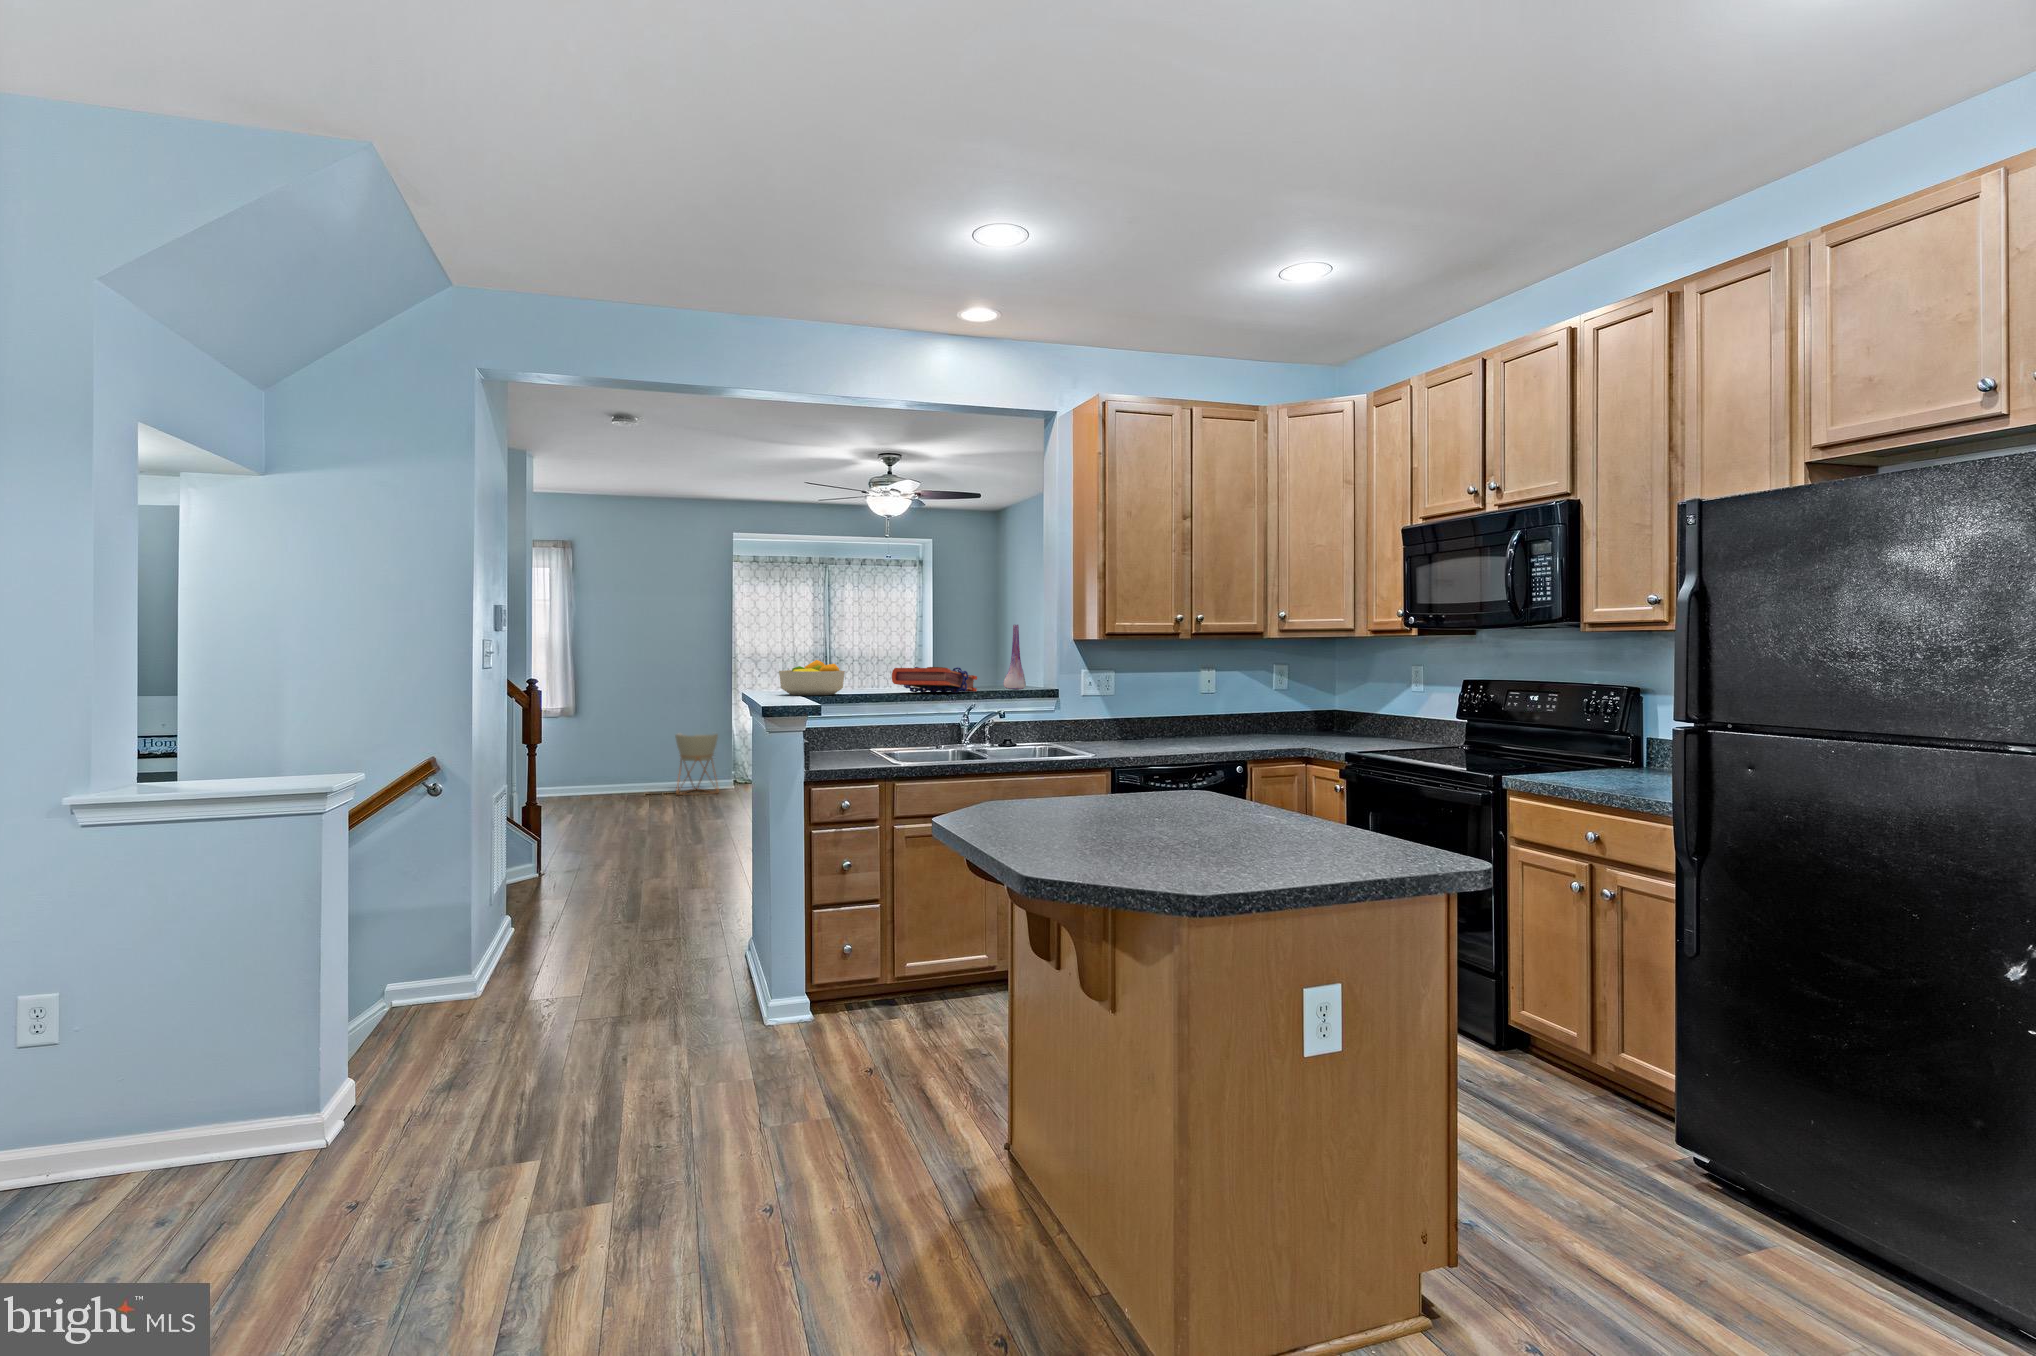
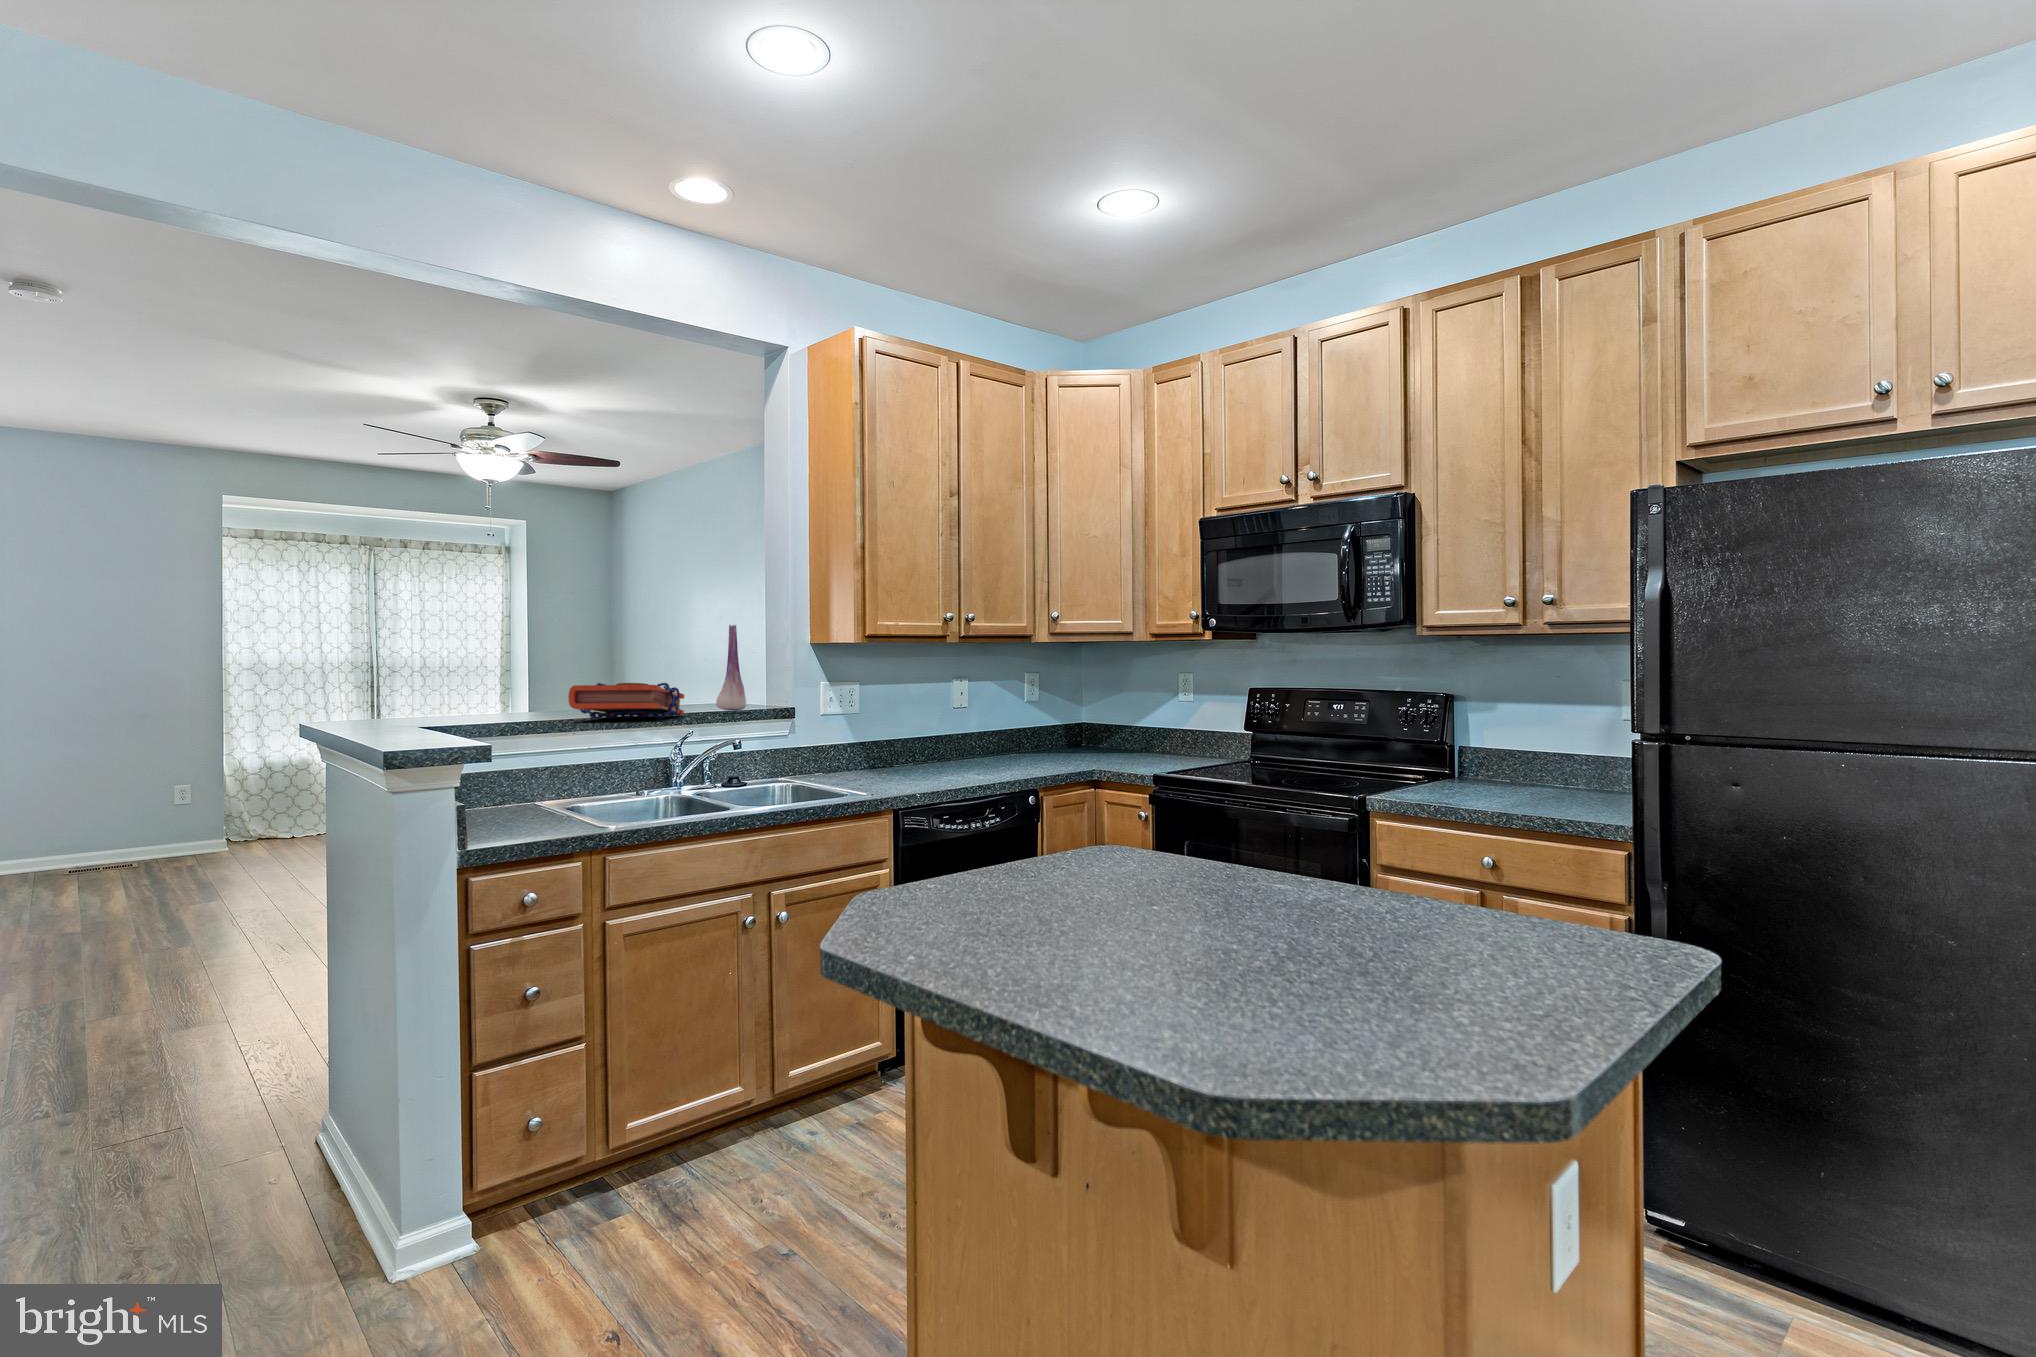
fruit bowl: present [779,660,845,695] -> none [382,675,496,731]
planter: present [675,733,719,795] -> none [127,775,207,868]

